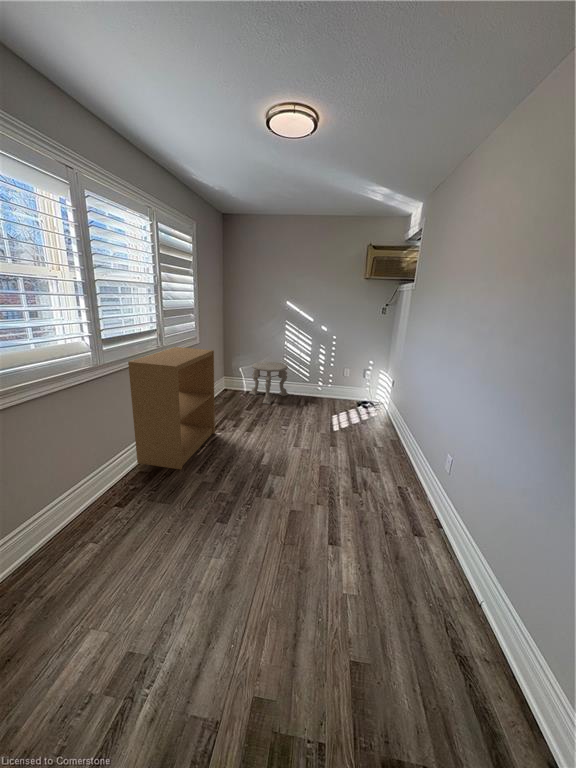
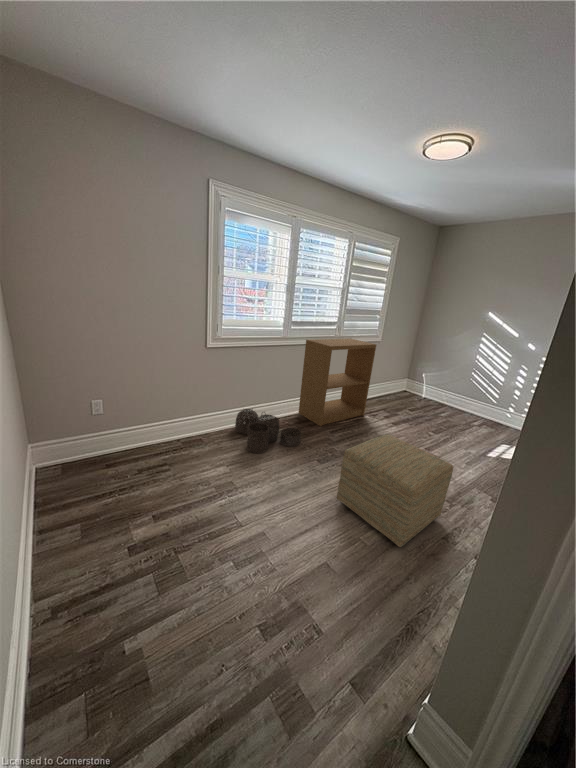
side table: present [249,362,289,404] -> none [423,371,470,413]
ottoman: none [281,456,381,572] -> present [337,434,453,547]
woven basket: none [52,487,178,566] -> present [235,409,301,453]

